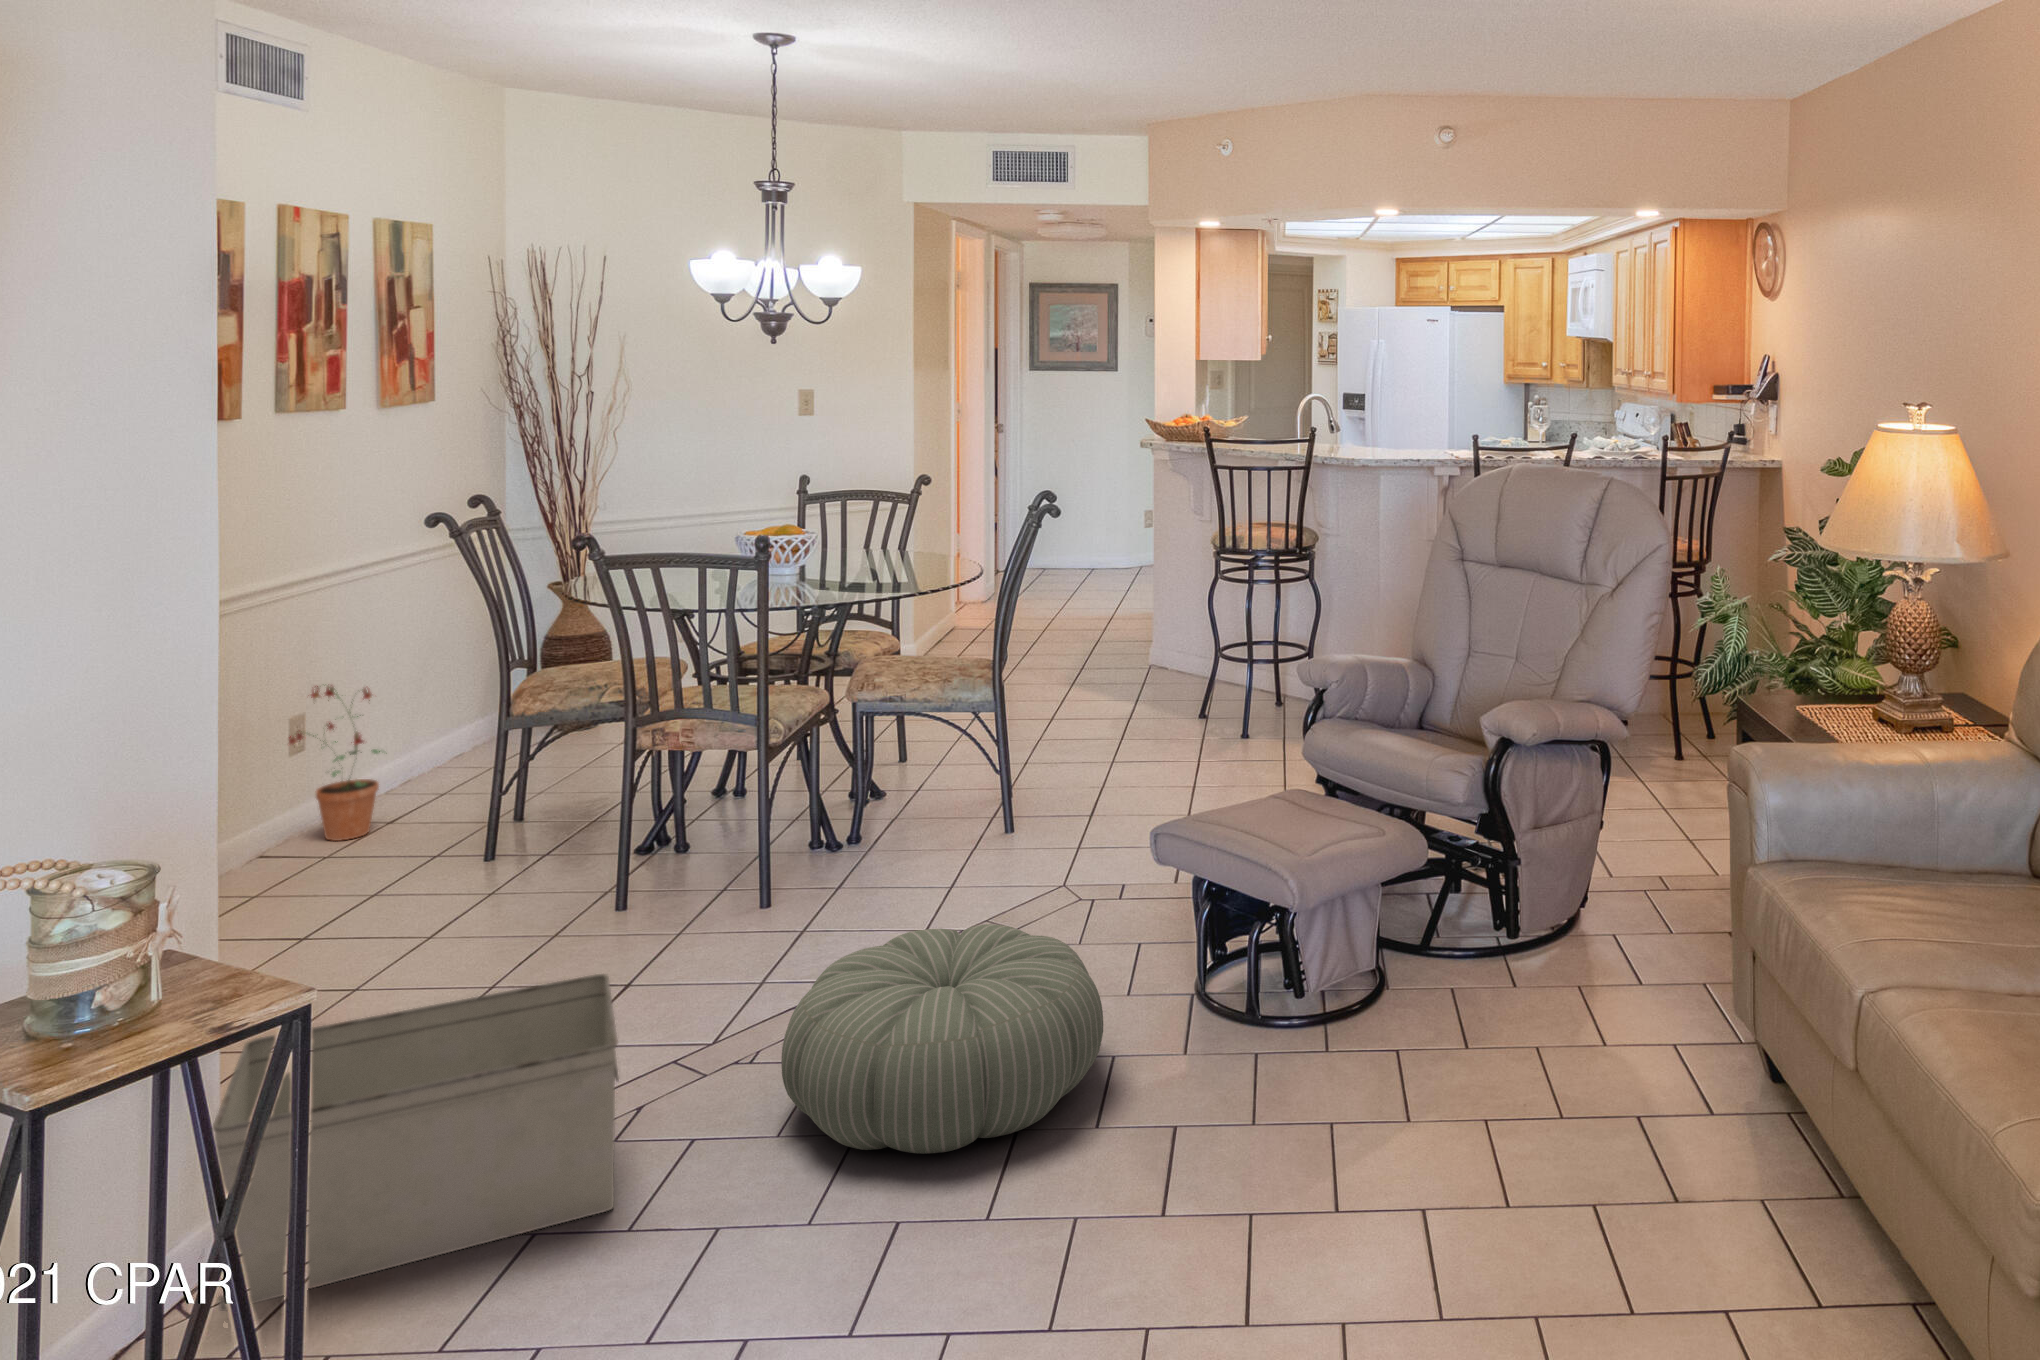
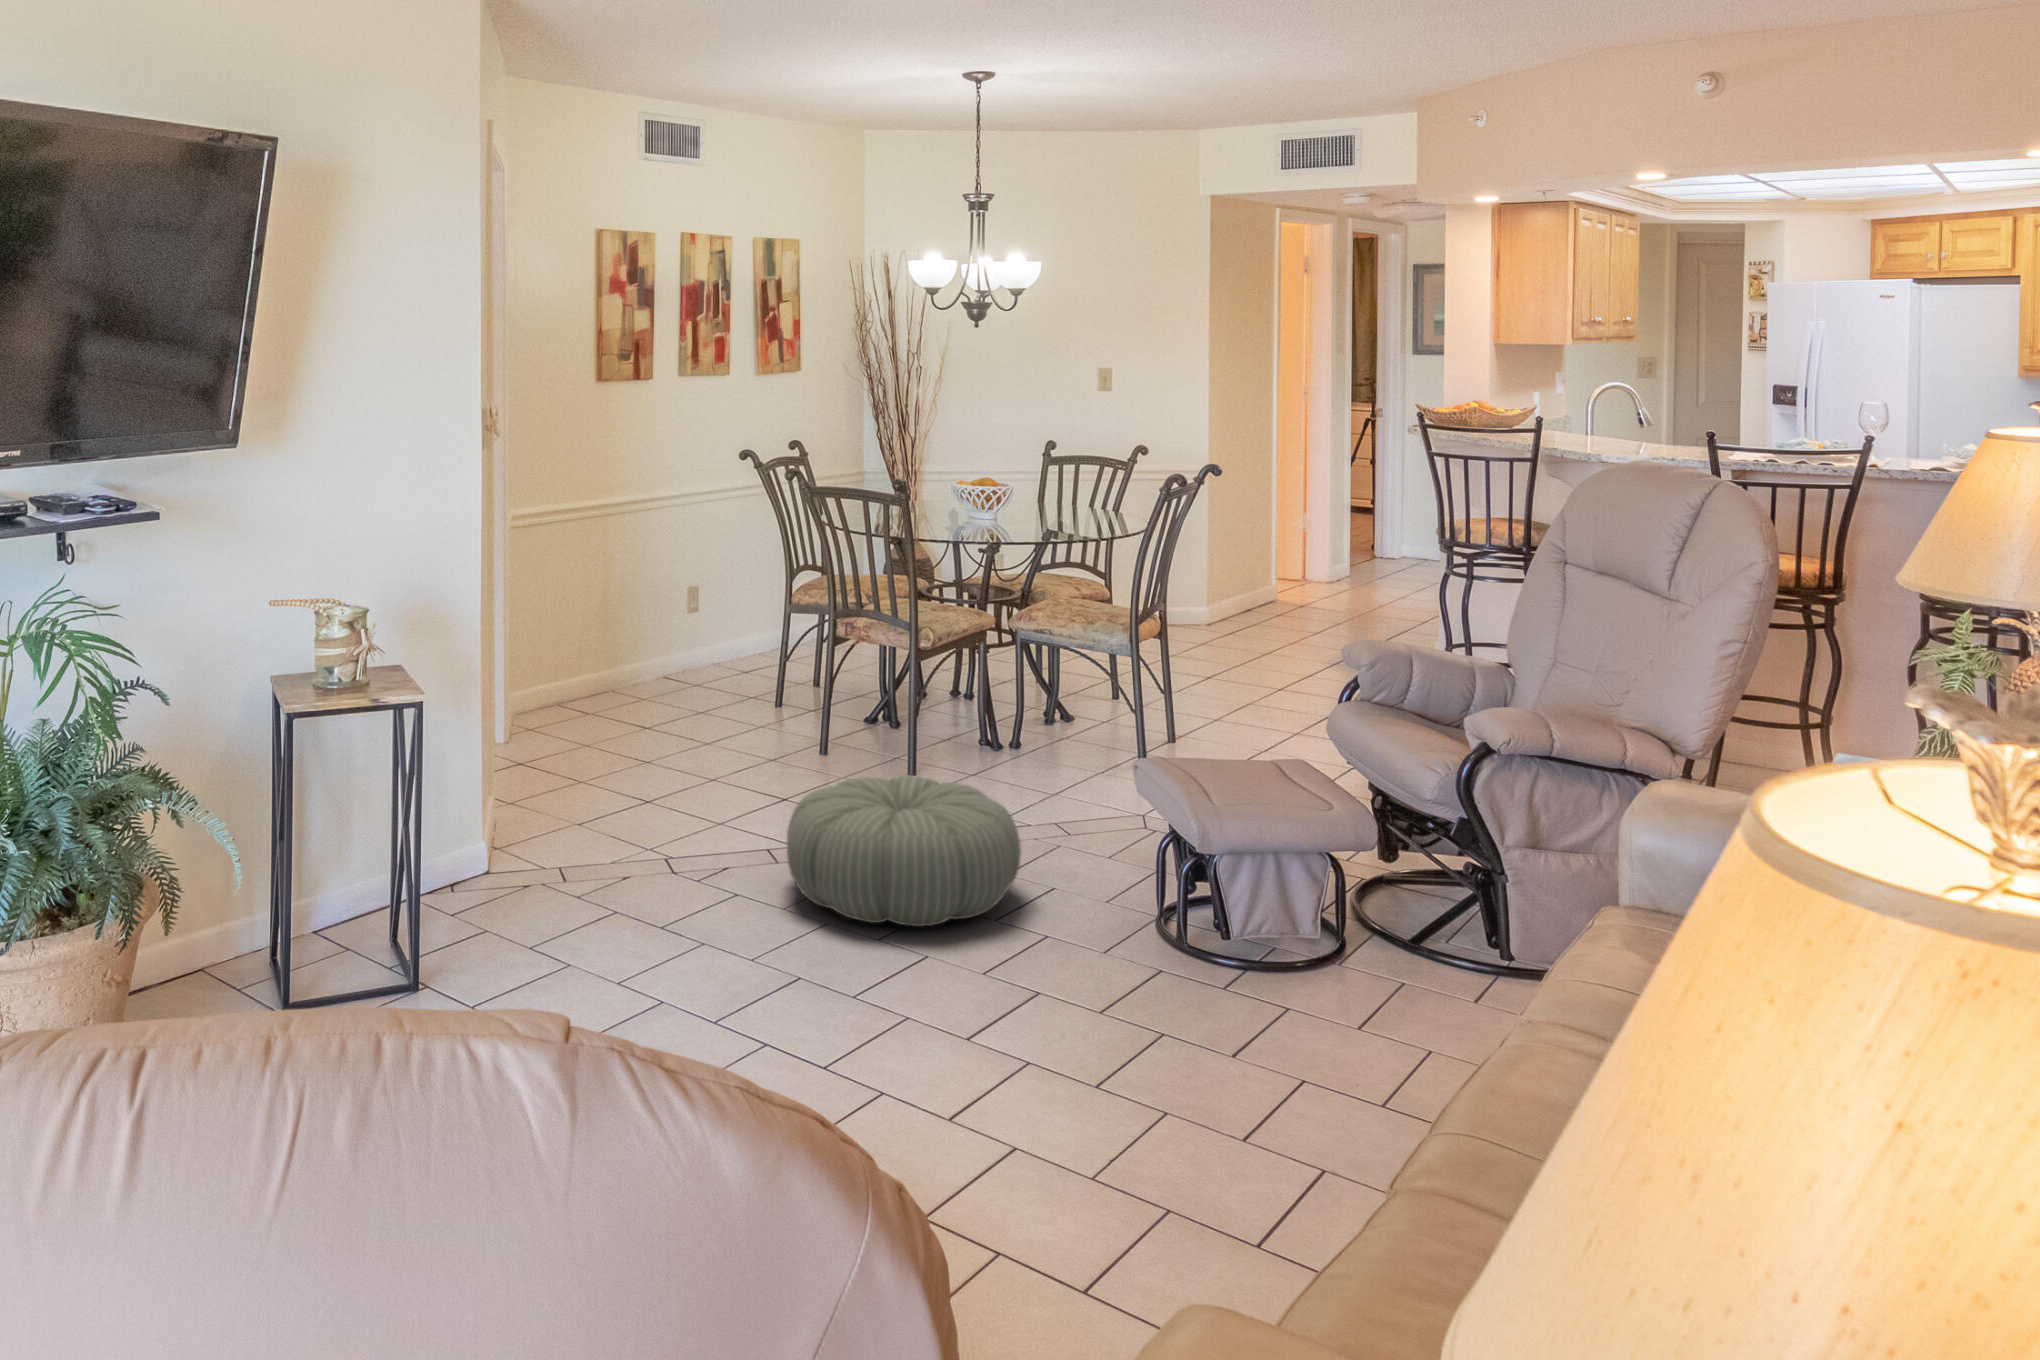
potted plant: present [289,684,387,841] -> none [683,567,741,678]
storage bin: present [213,974,619,1311] -> none [473,734,701,889]

